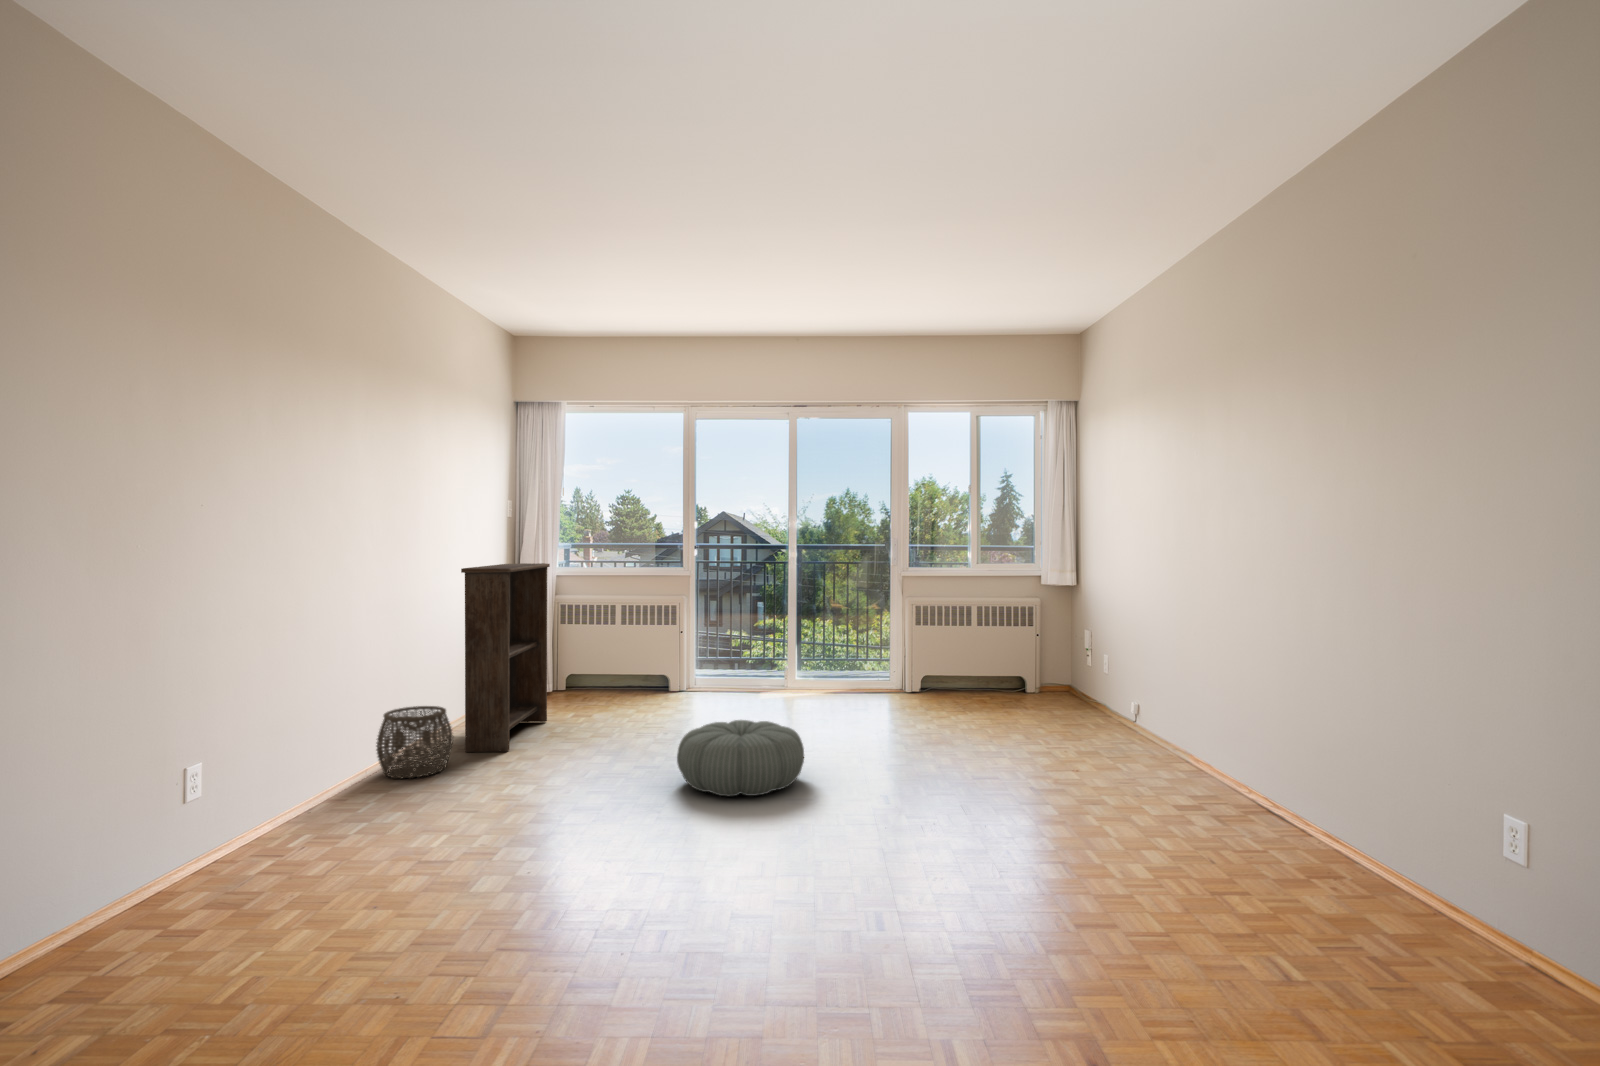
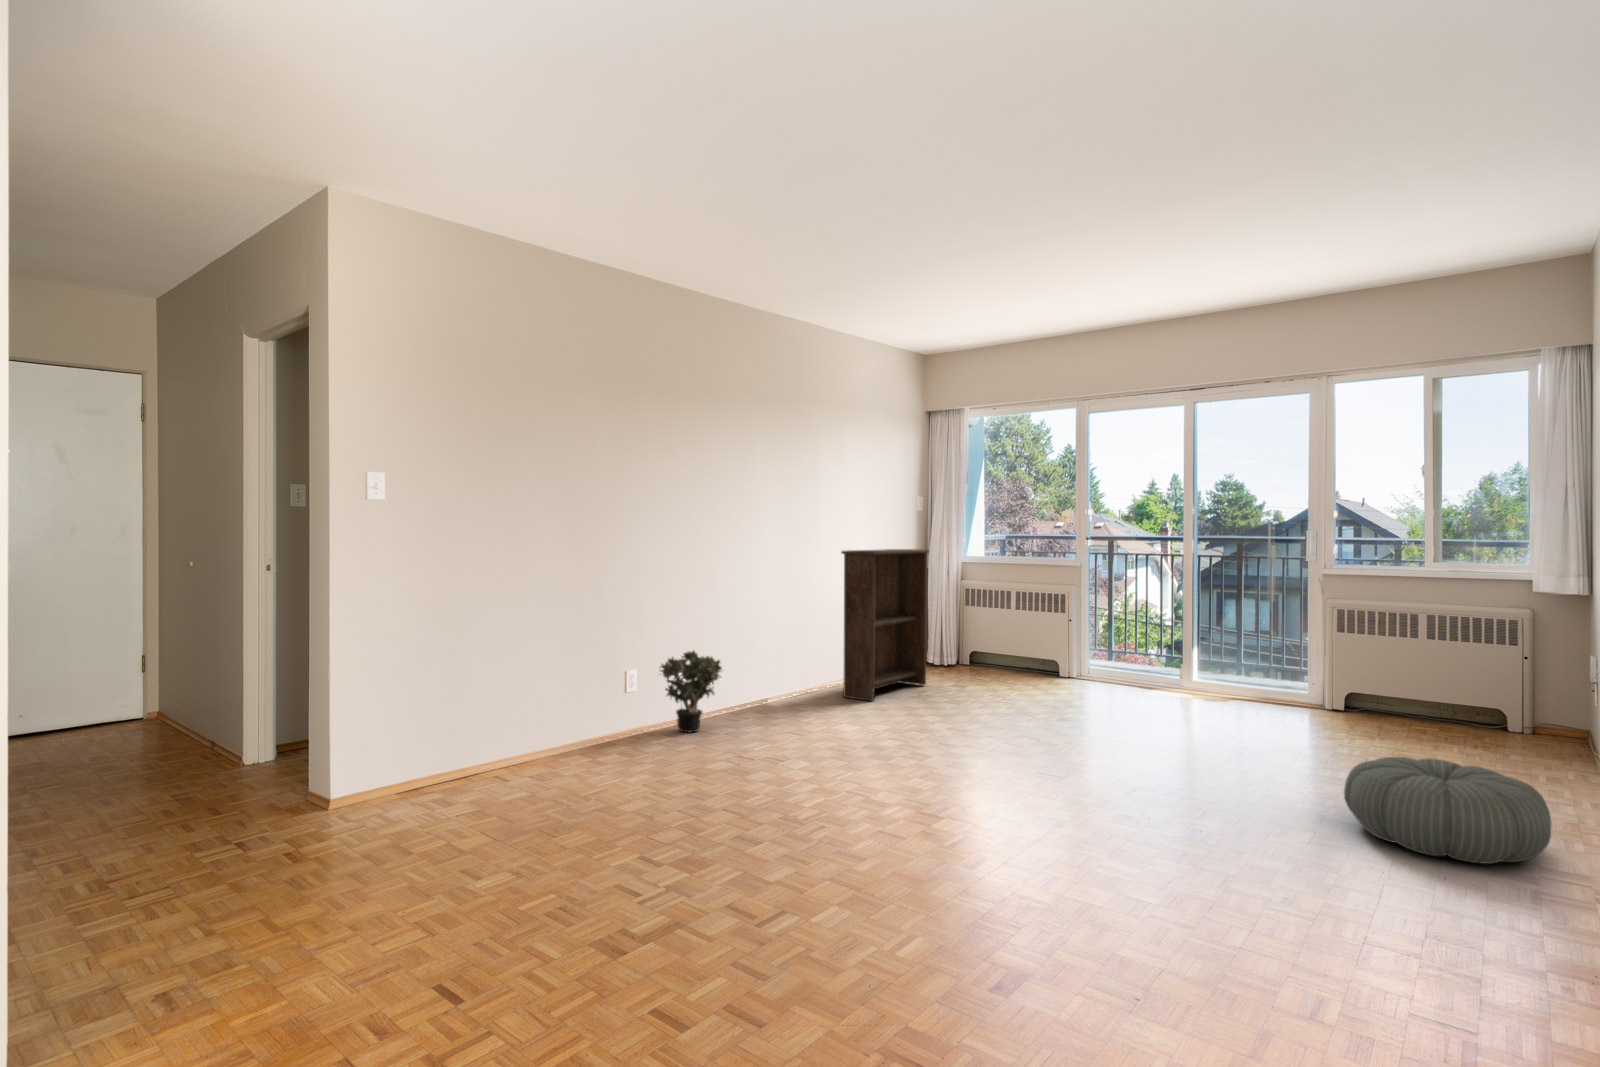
woven basket: present [376,706,453,779] -> none [771,655,825,708]
pouf: present [677,720,804,796] -> present [1344,757,1551,864]
potted plant: none [242,722,352,845] -> present [661,651,722,733]

